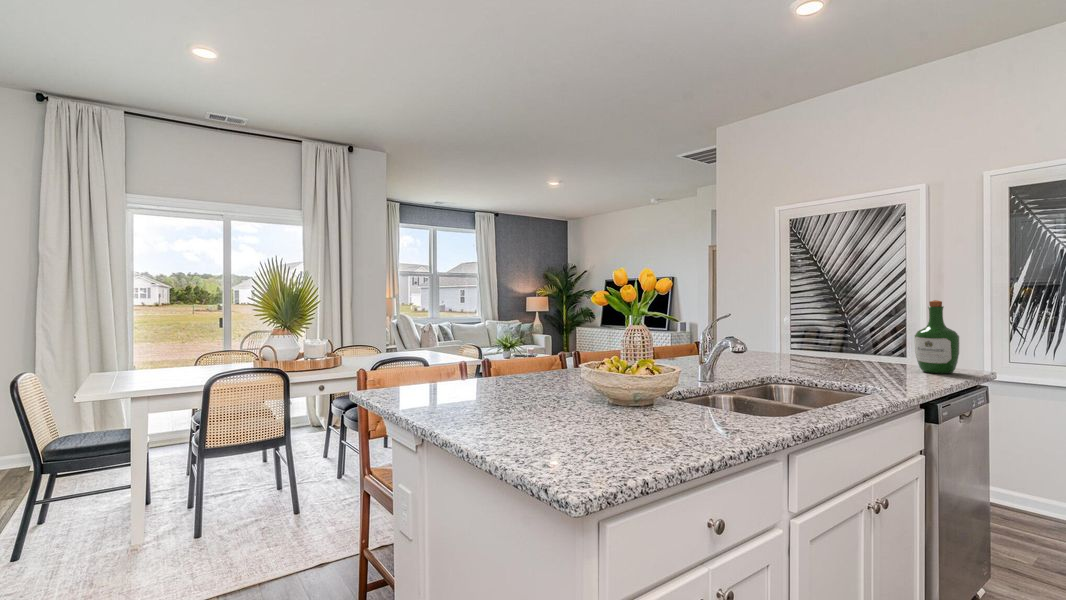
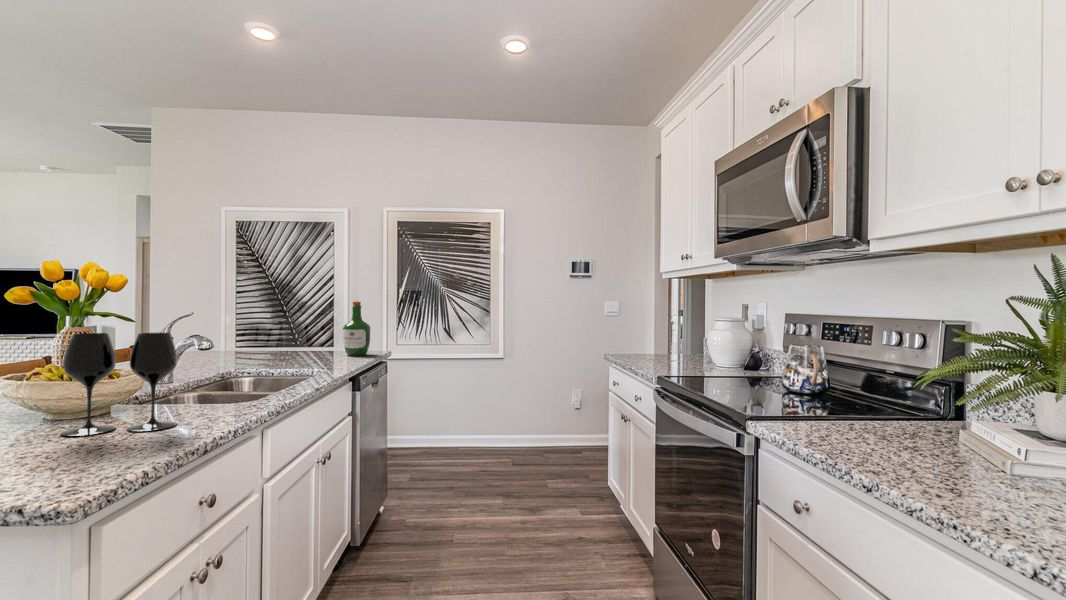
wine glass: none [611,332,697,433] -> present [60,333,177,436]

